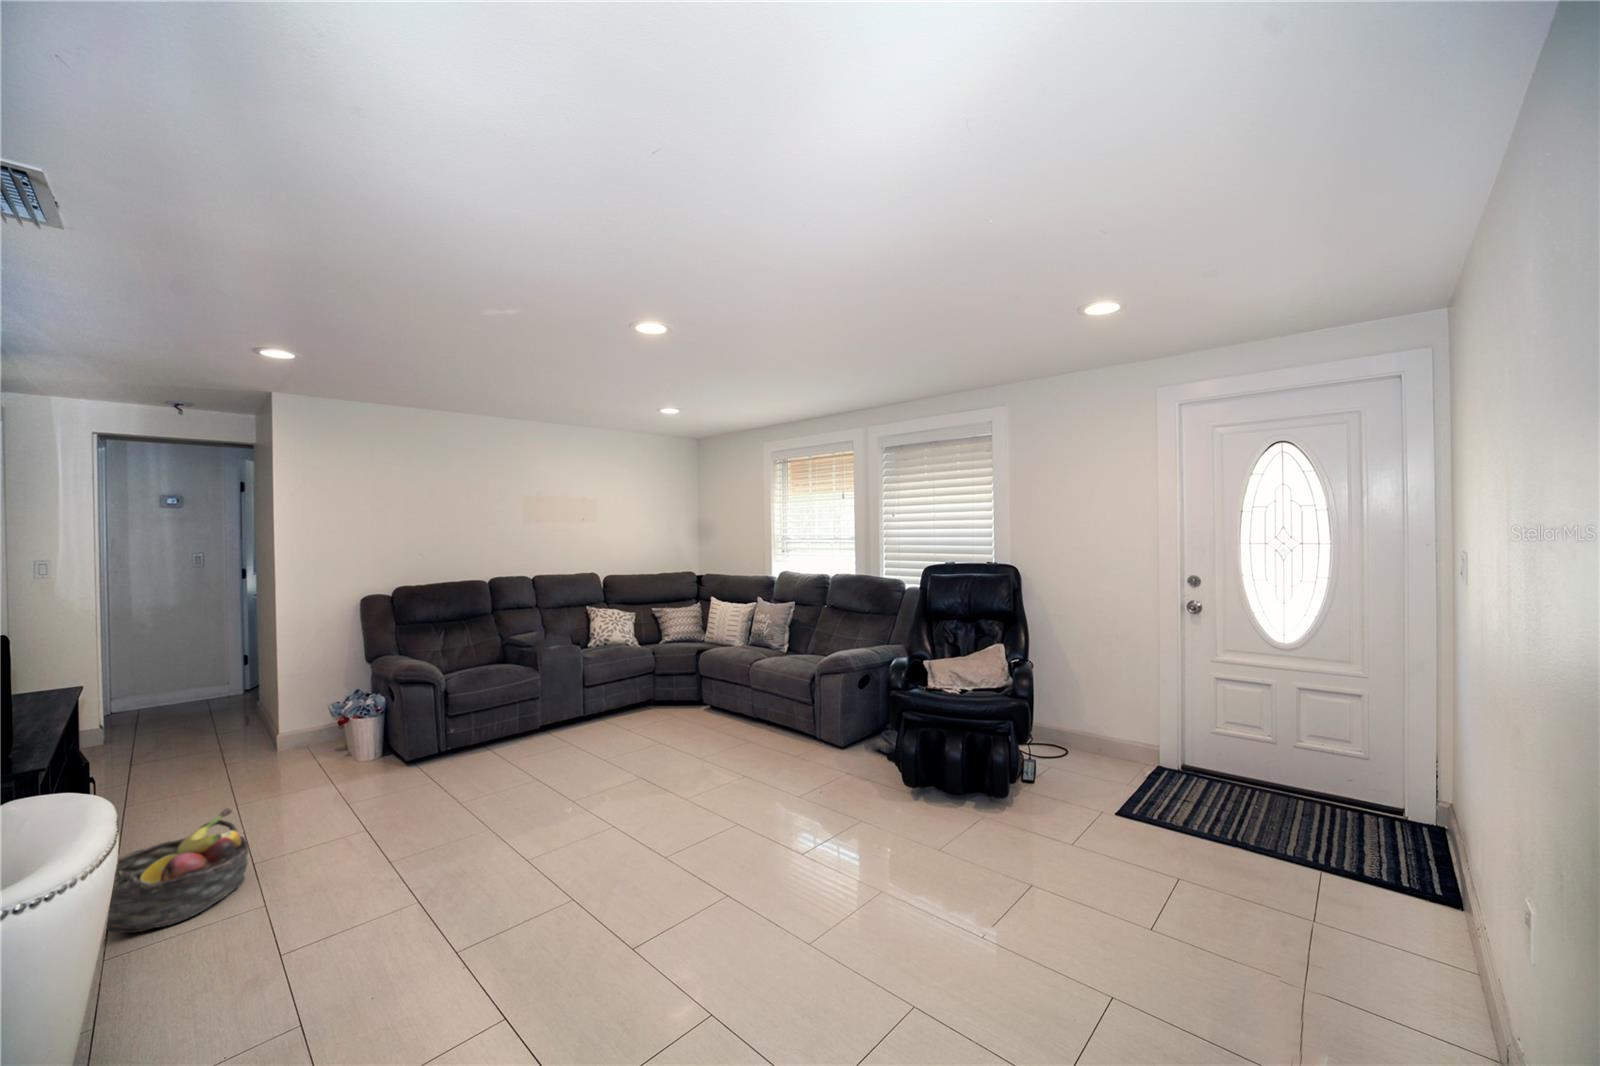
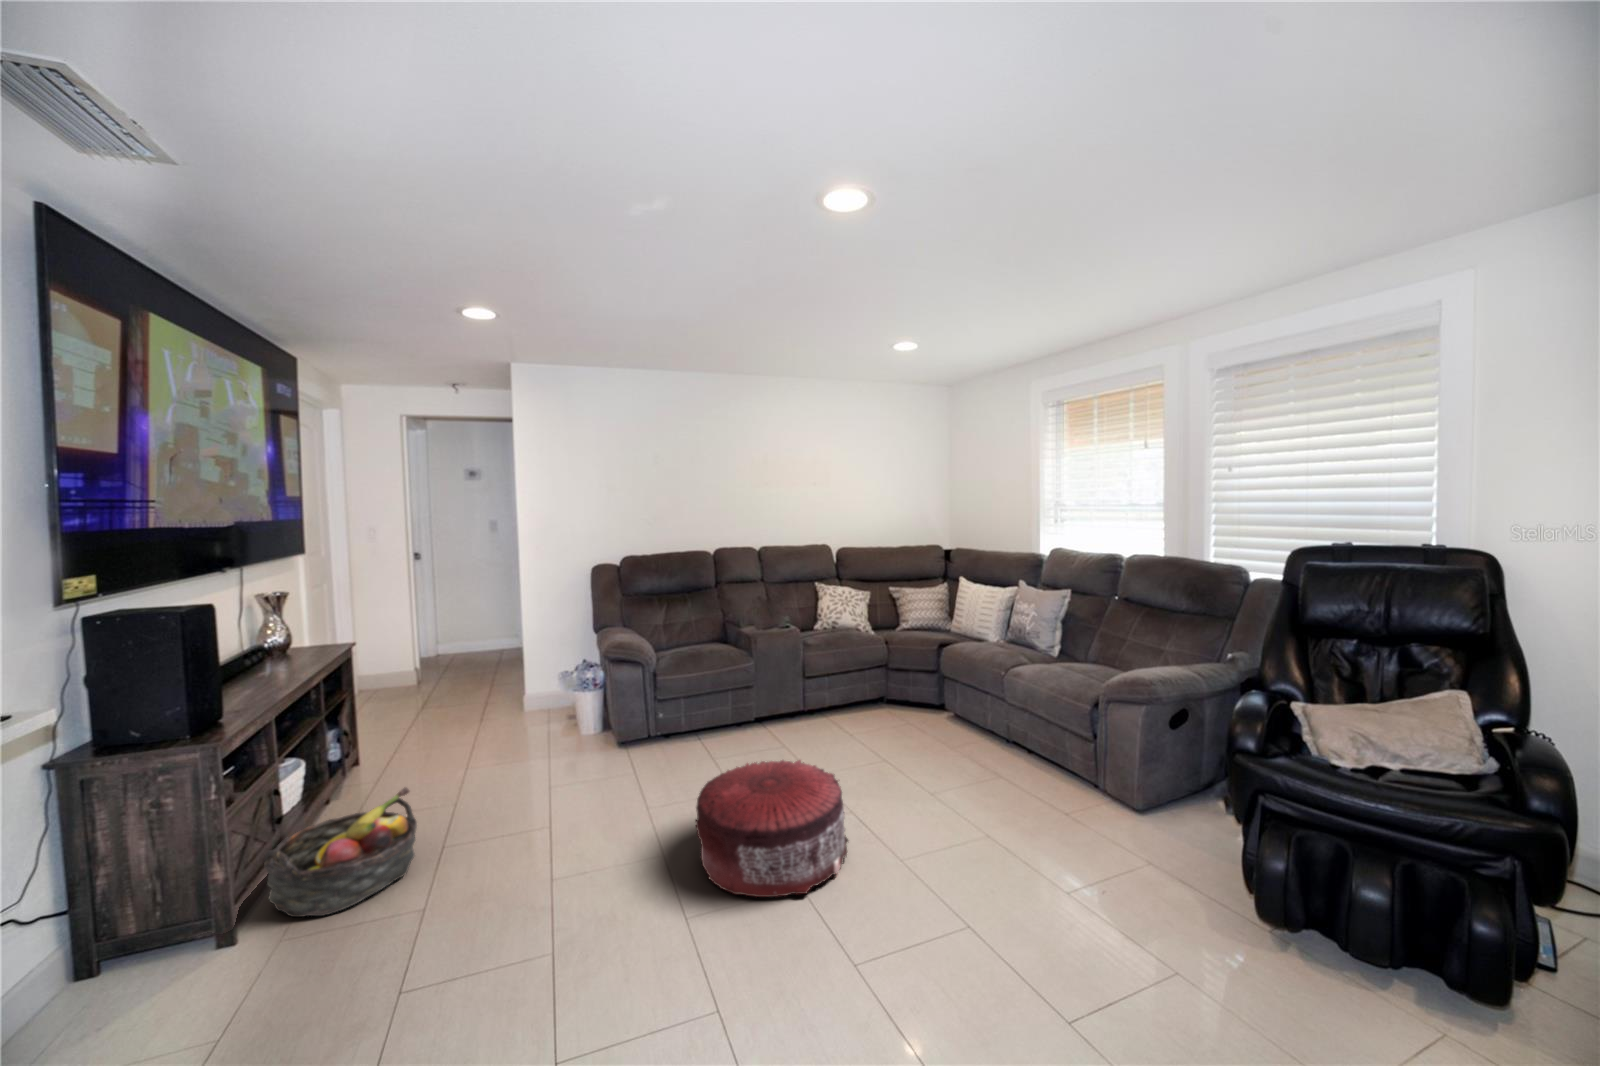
pouf: none [532,738,653,836] -> present [696,760,848,897]

